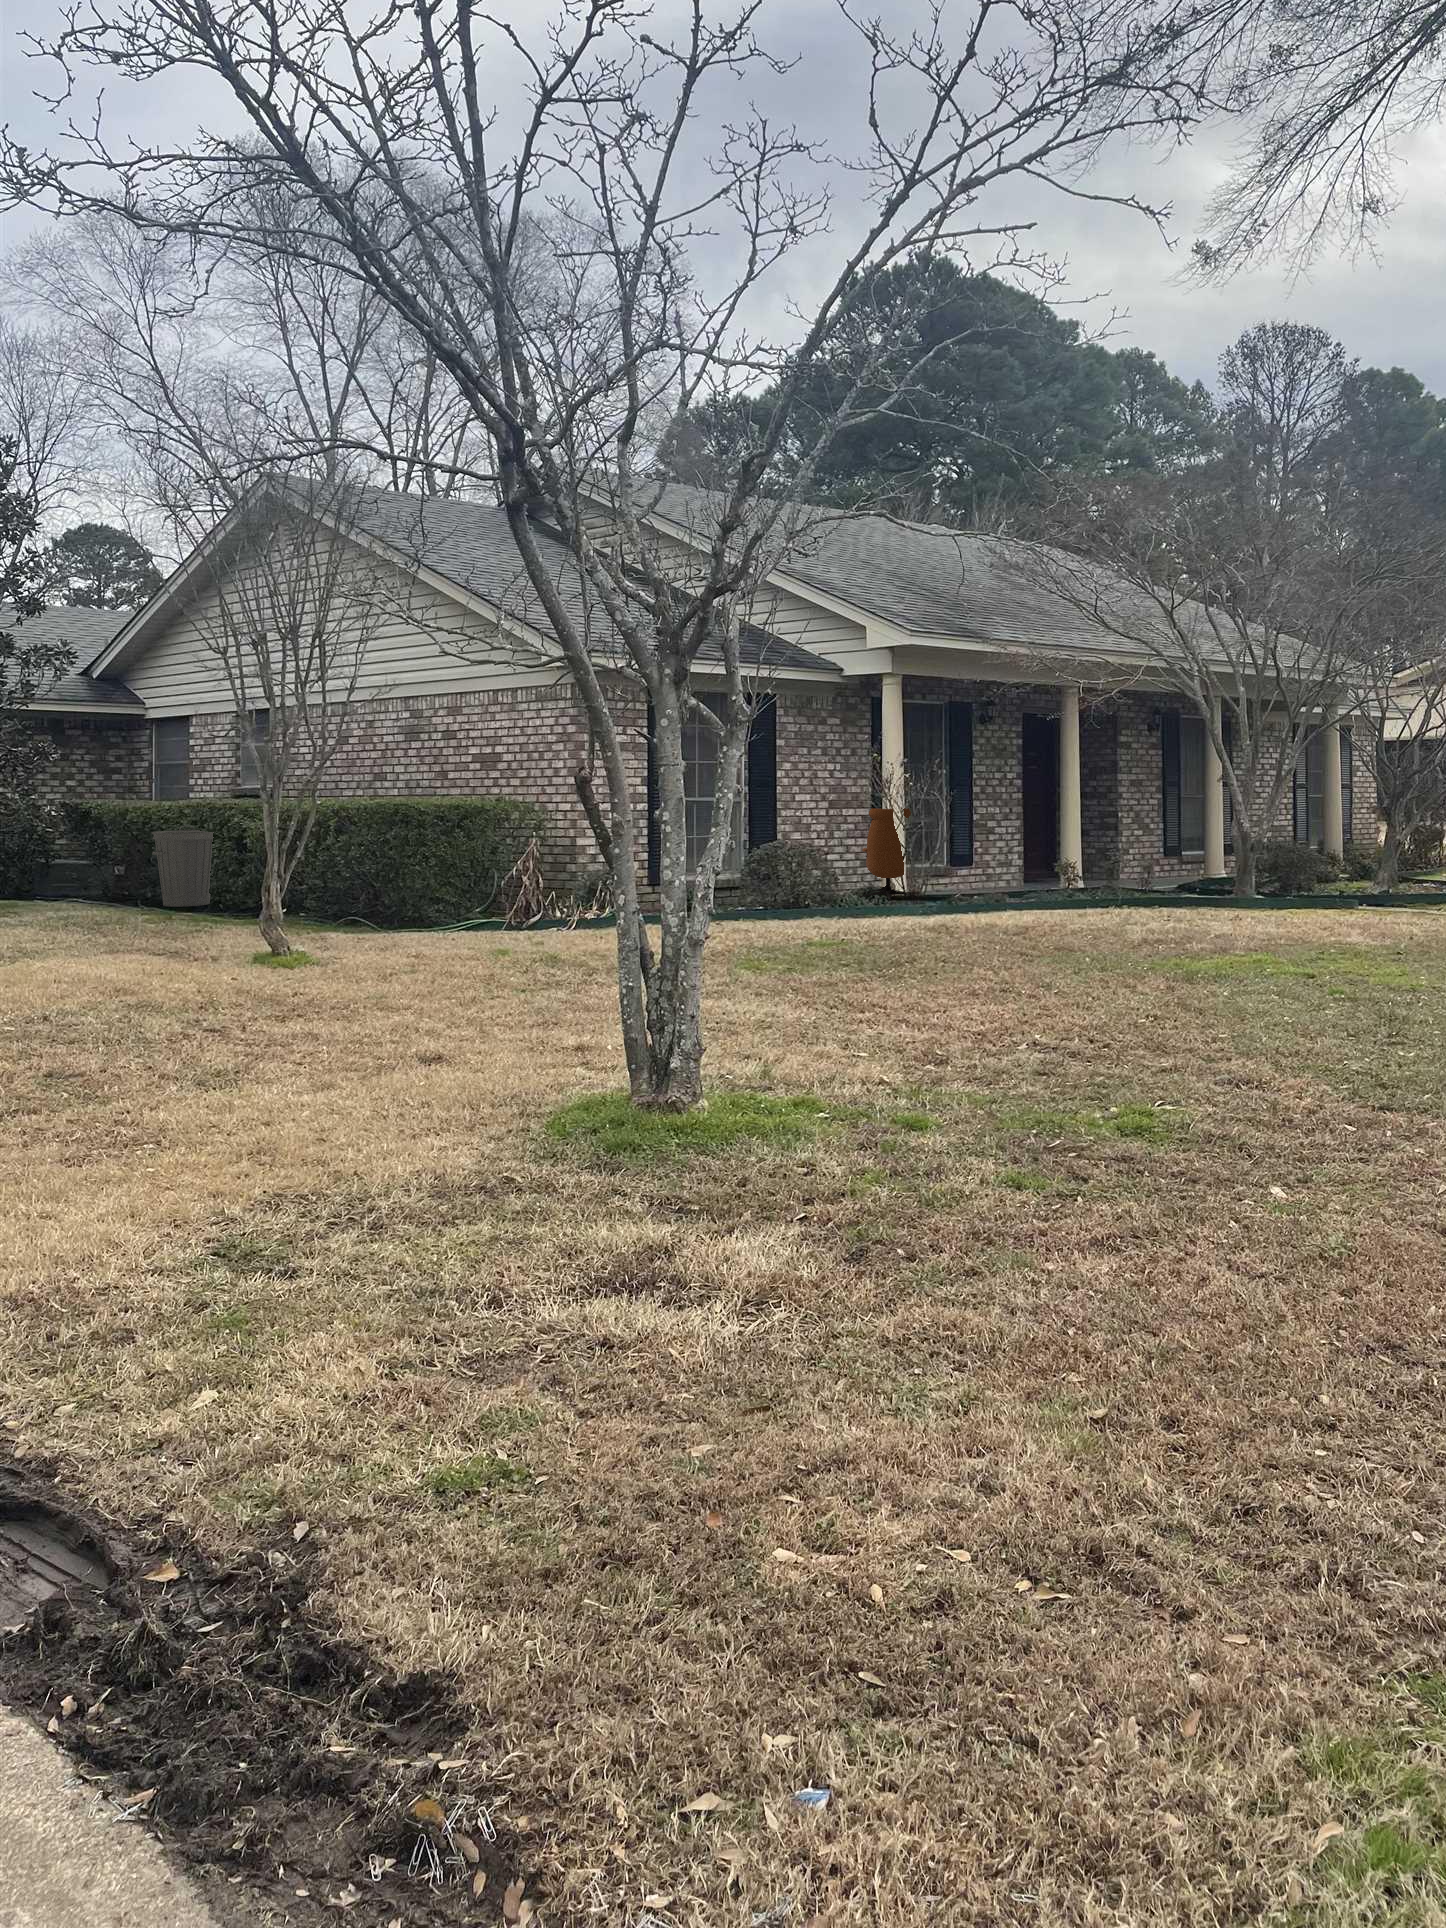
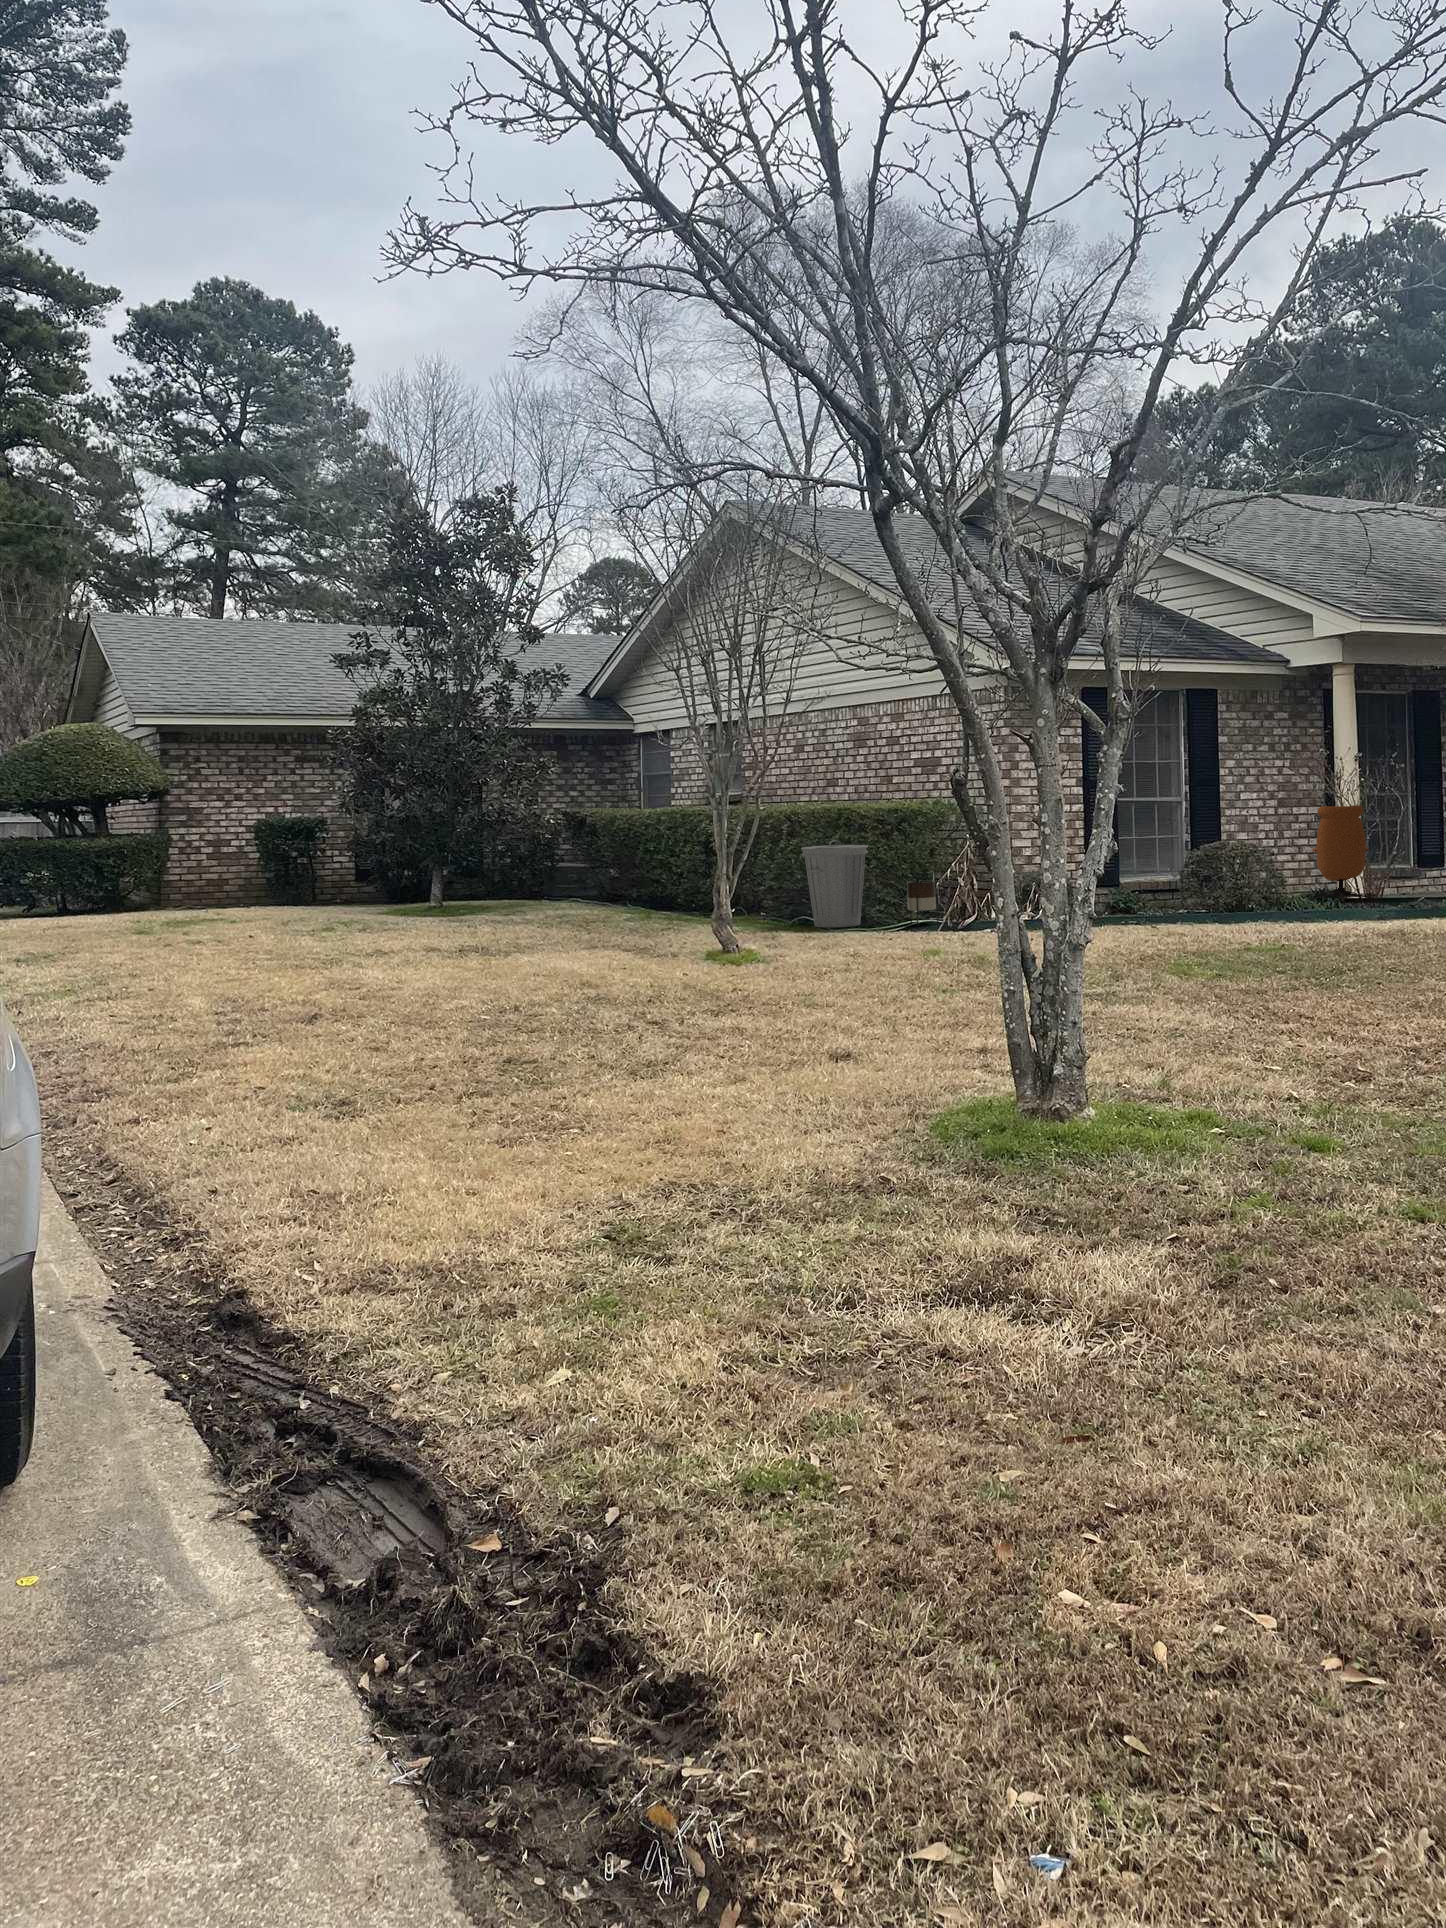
trash can: present [152,826,214,907] -> present [801,840,868,928]
planter: none [466,876,498,923] -> present [907,881,938,926]

